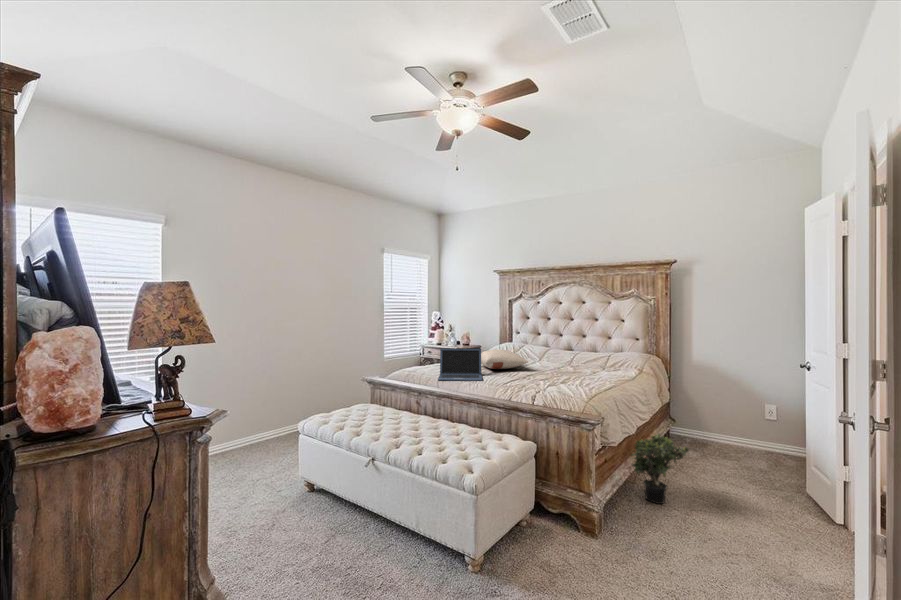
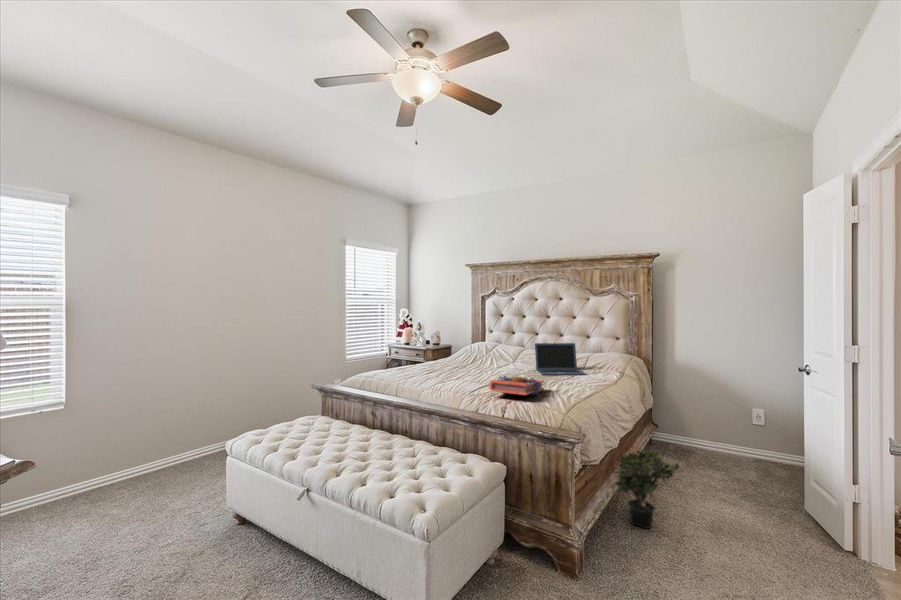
laptop: present [438,348,482,381] -> present [535,343,586,375]
pillow: present [481,350,528,369] -> none [442,352,500,373]
book: none [520,370,569,387] -> present [489,376,544,396]

